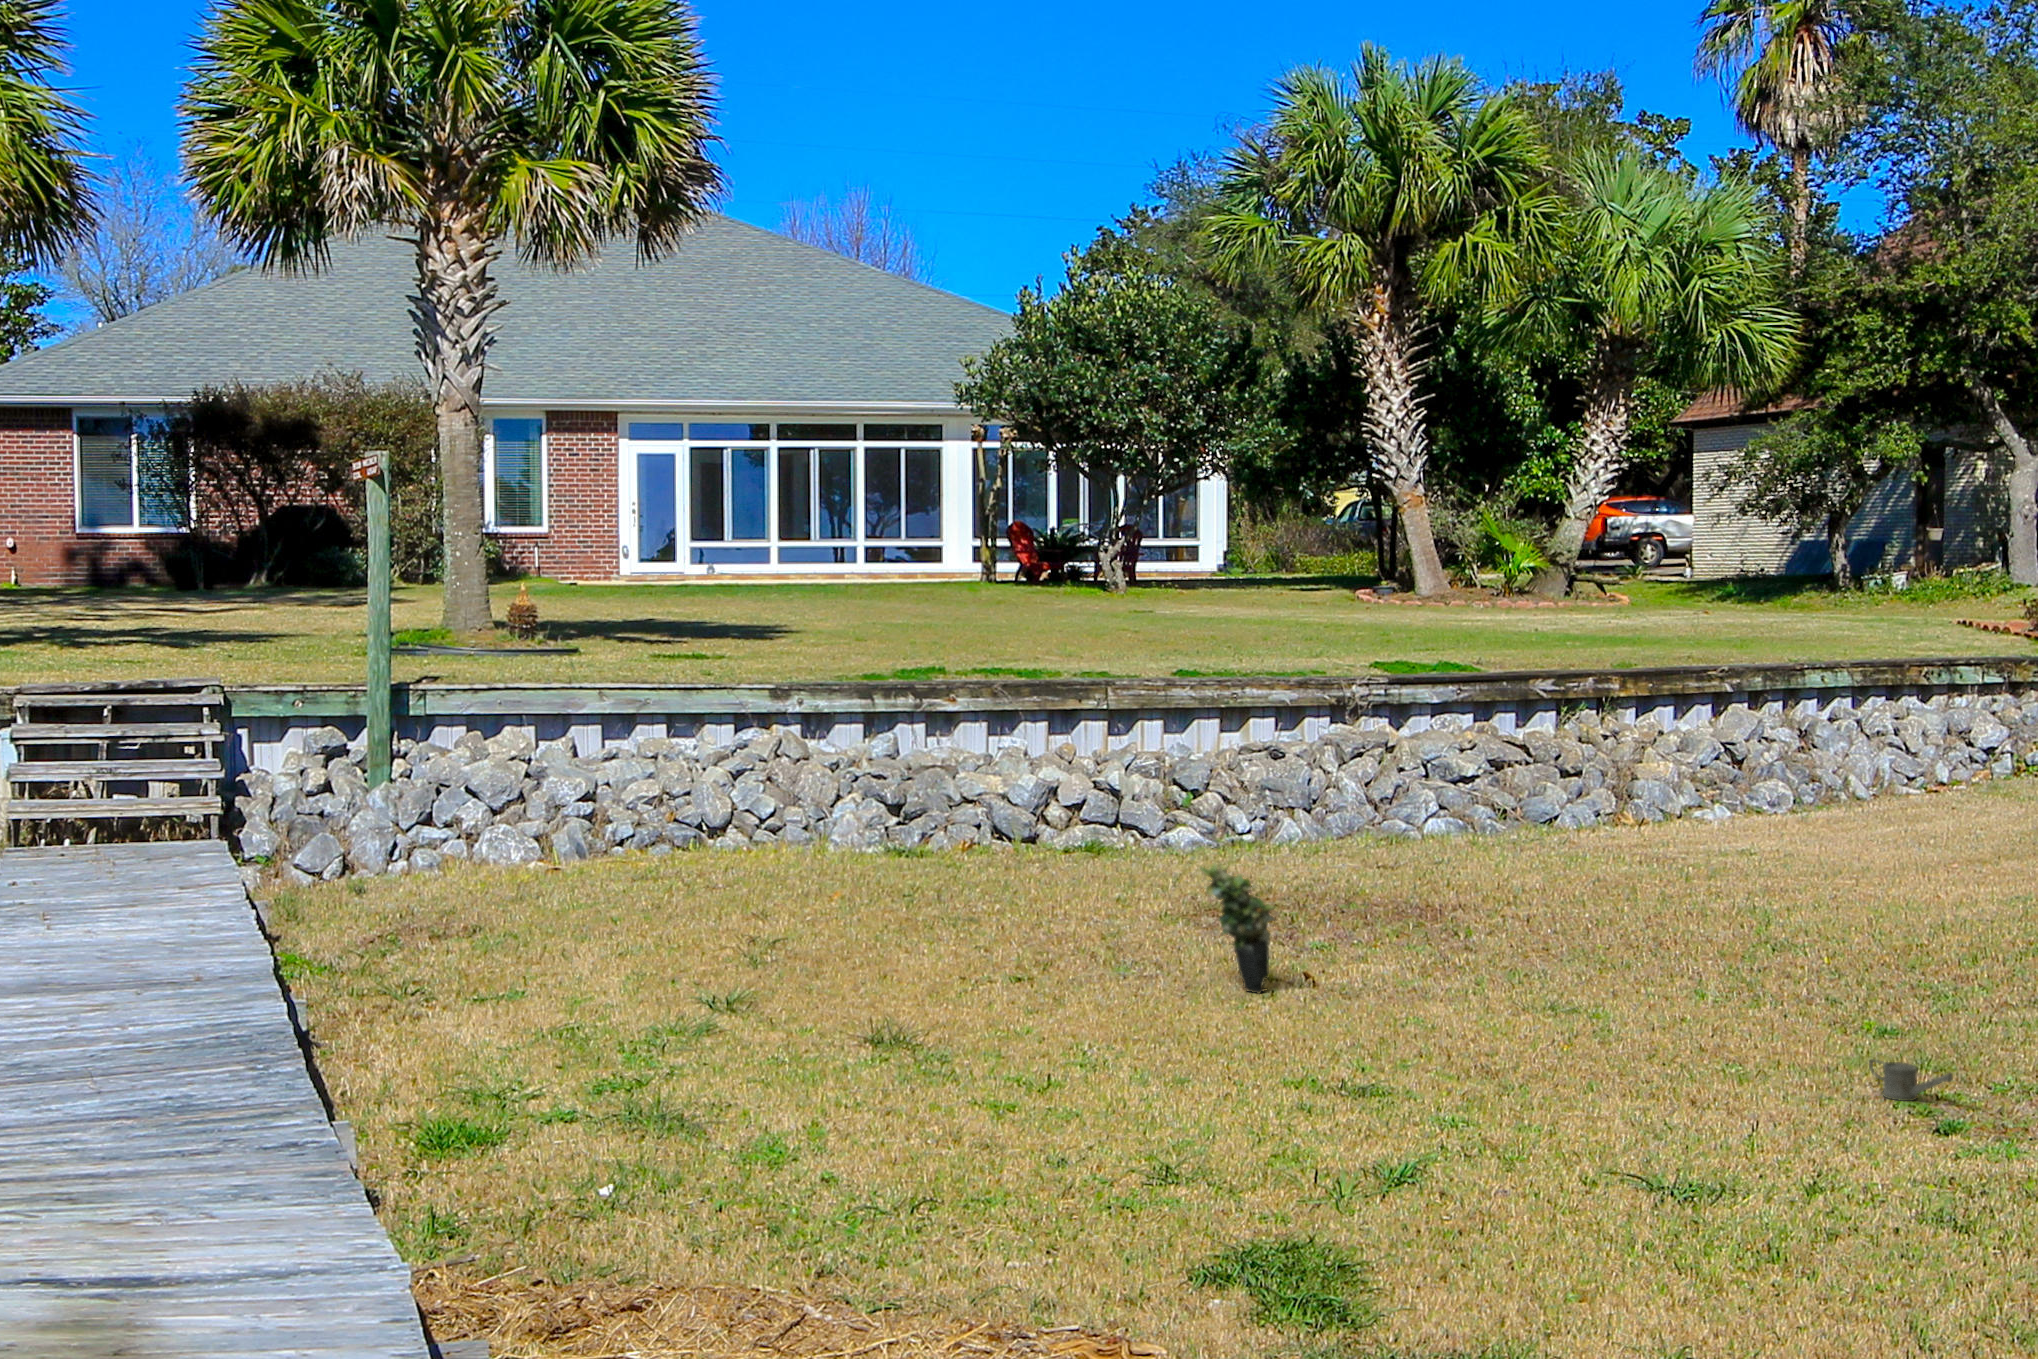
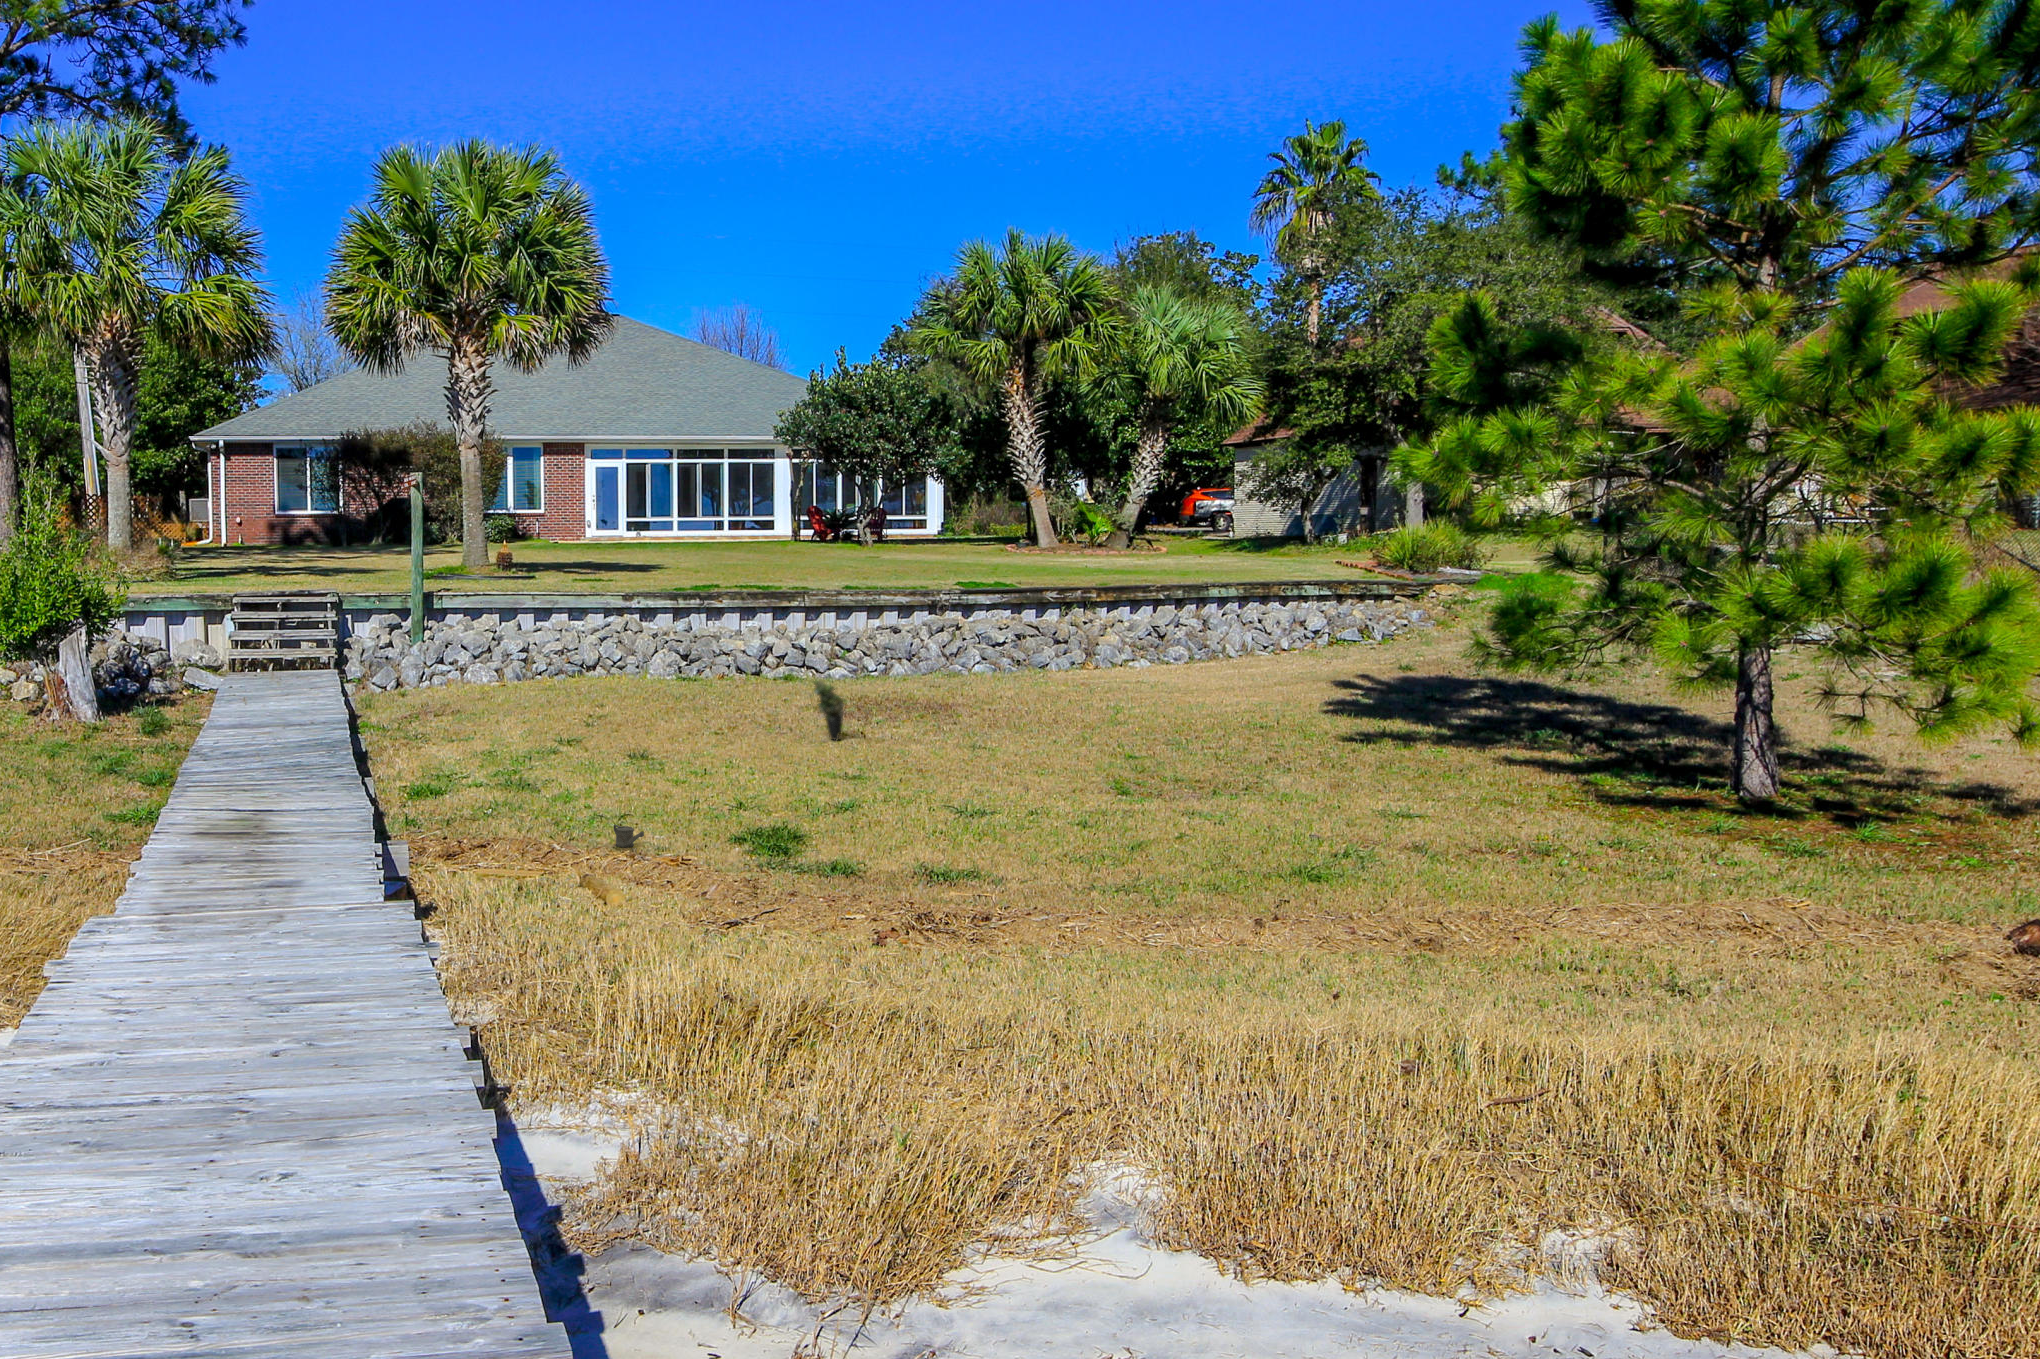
watering can: present [1869,1059,1953,1101] -> present [614,825,644,847]

